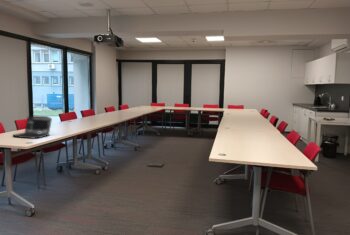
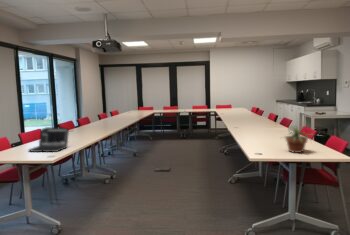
potted plant: none [245,128,281,156] -> present [285,127,308,153]

